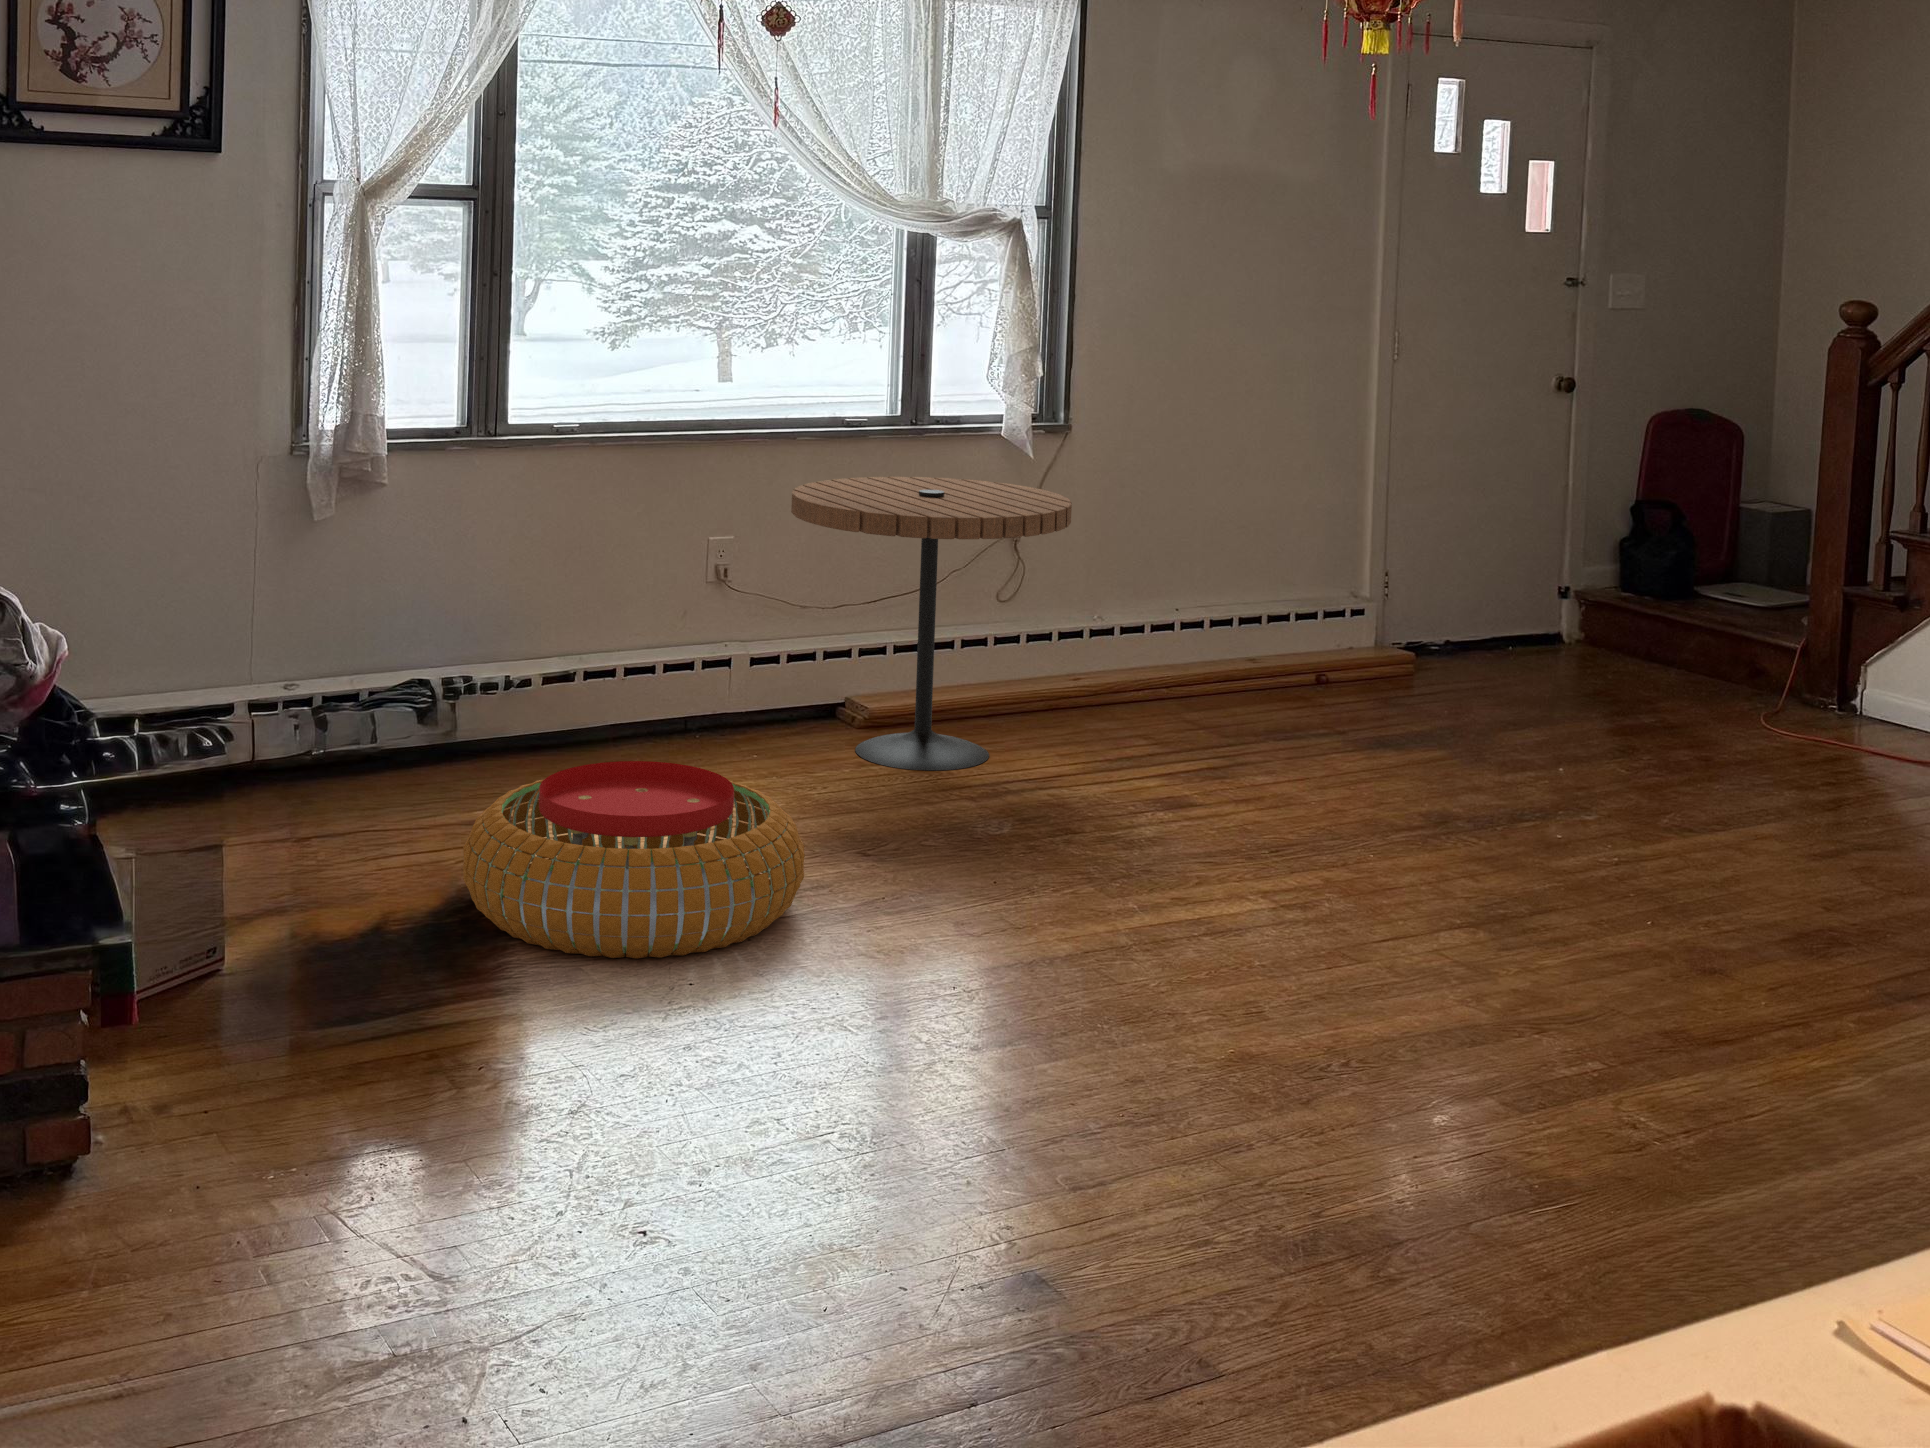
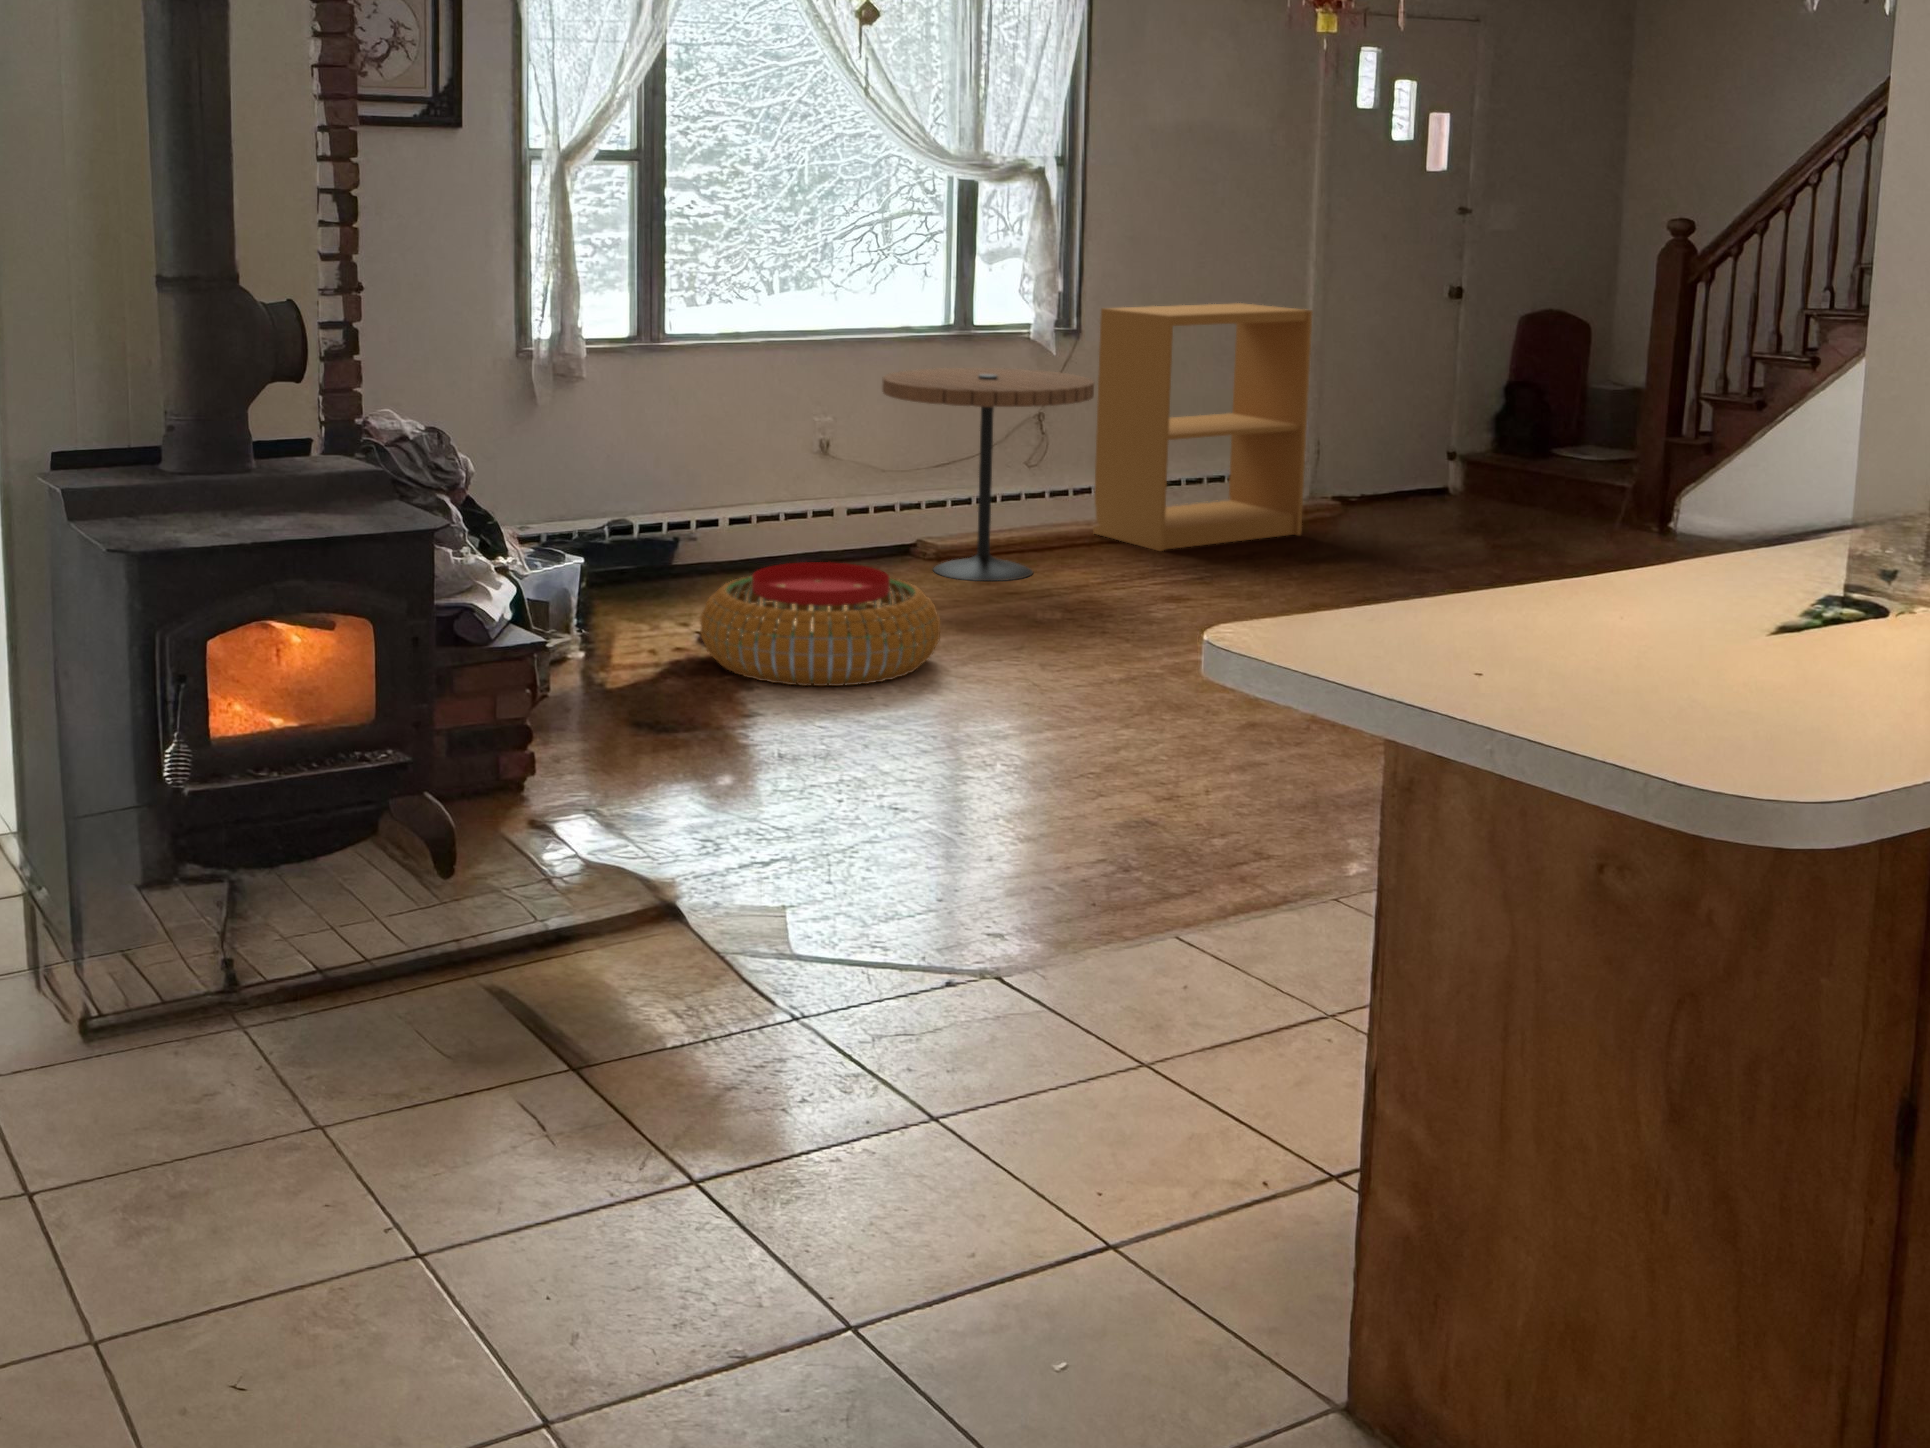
bookshelf: none [1088,397,1376,726] -> present [1093,303,1313,551]

